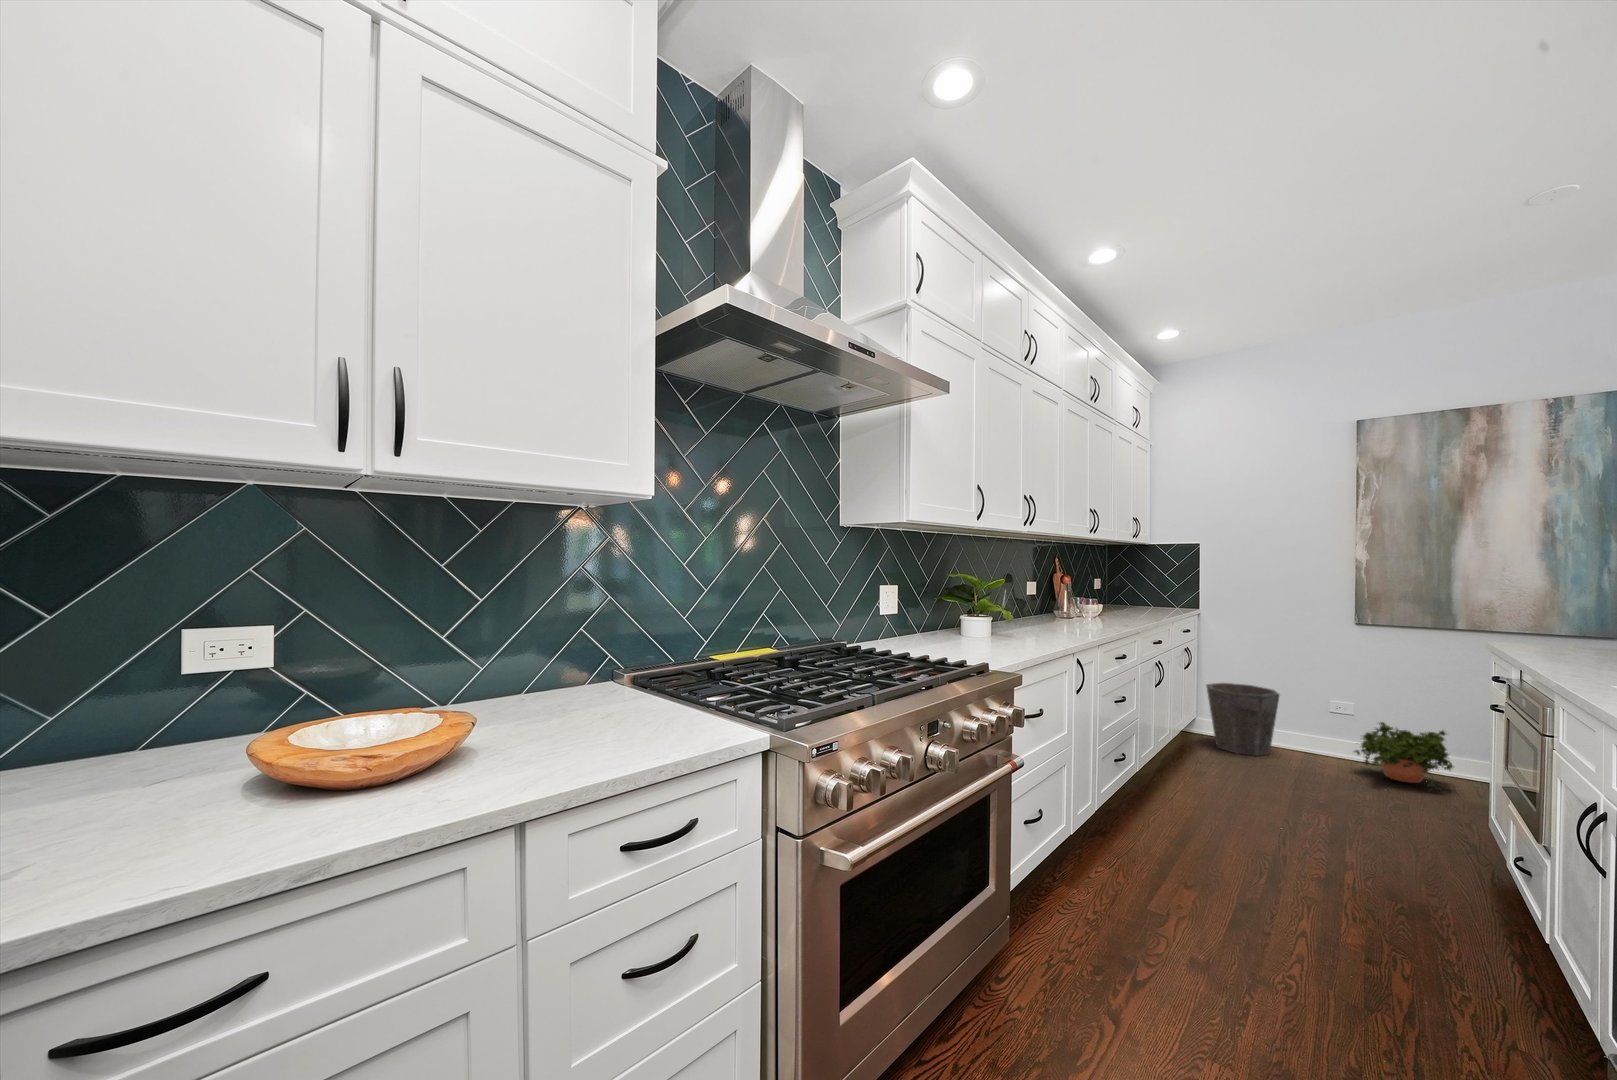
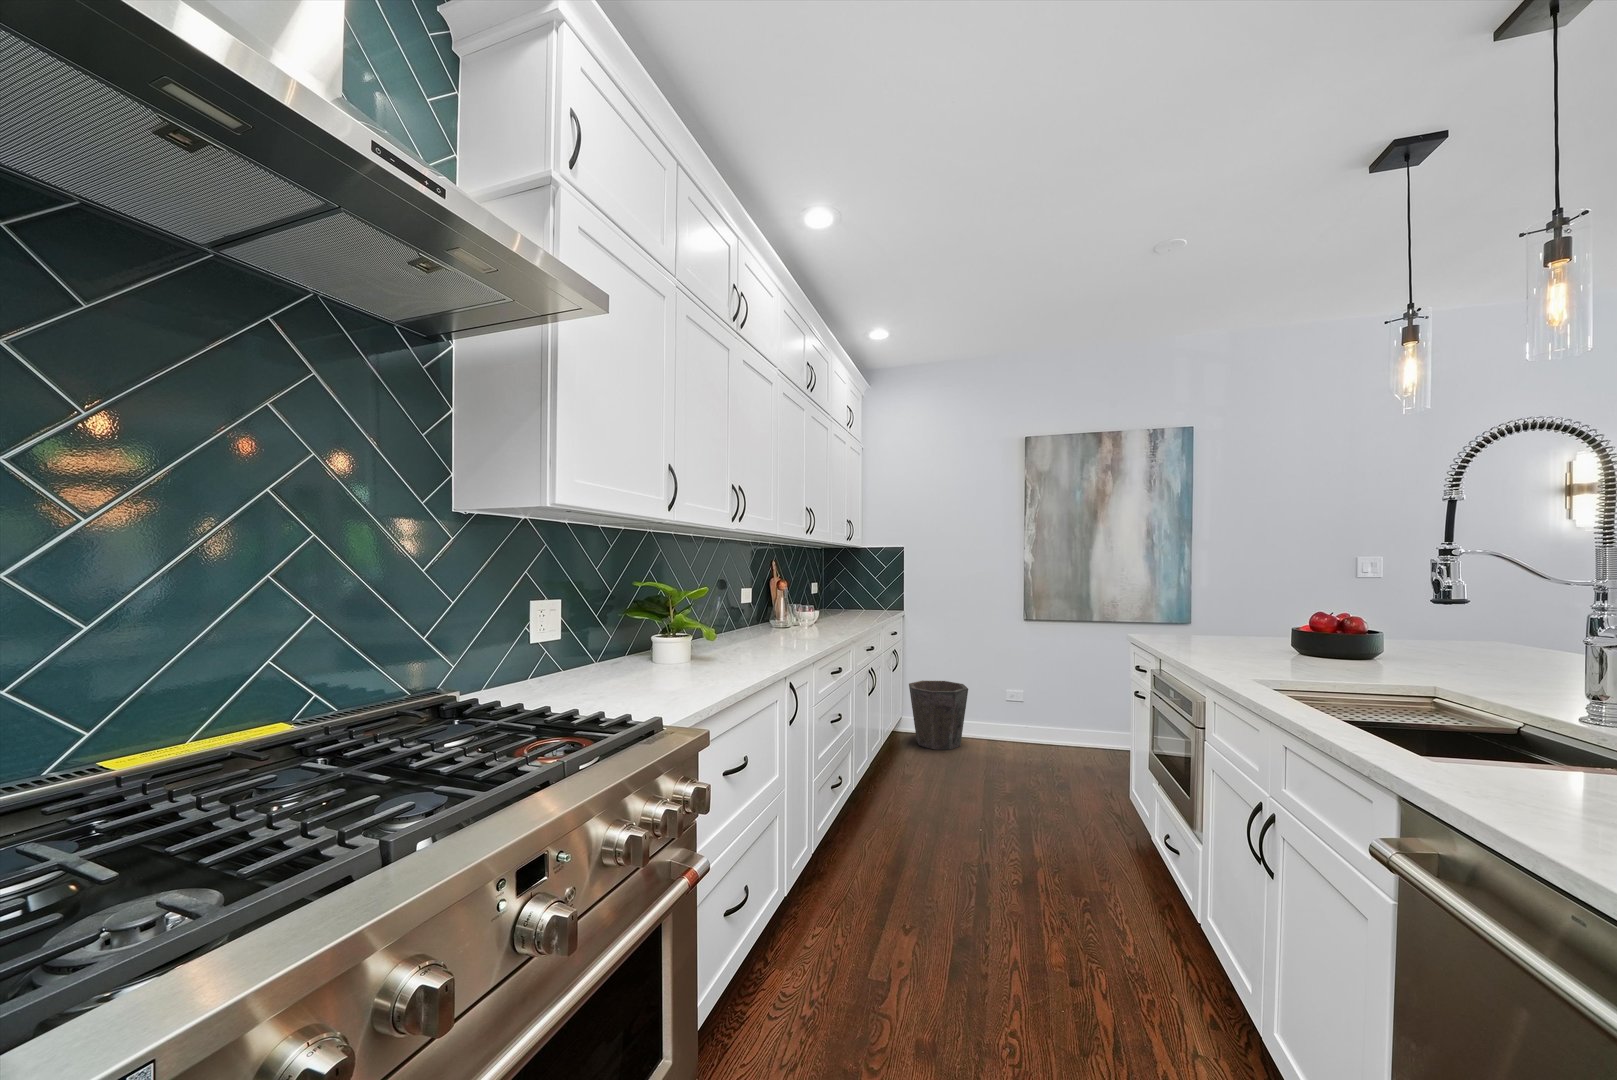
potted plant: present [1353,722,1454,785] -> none [1023,706,1096,766]

